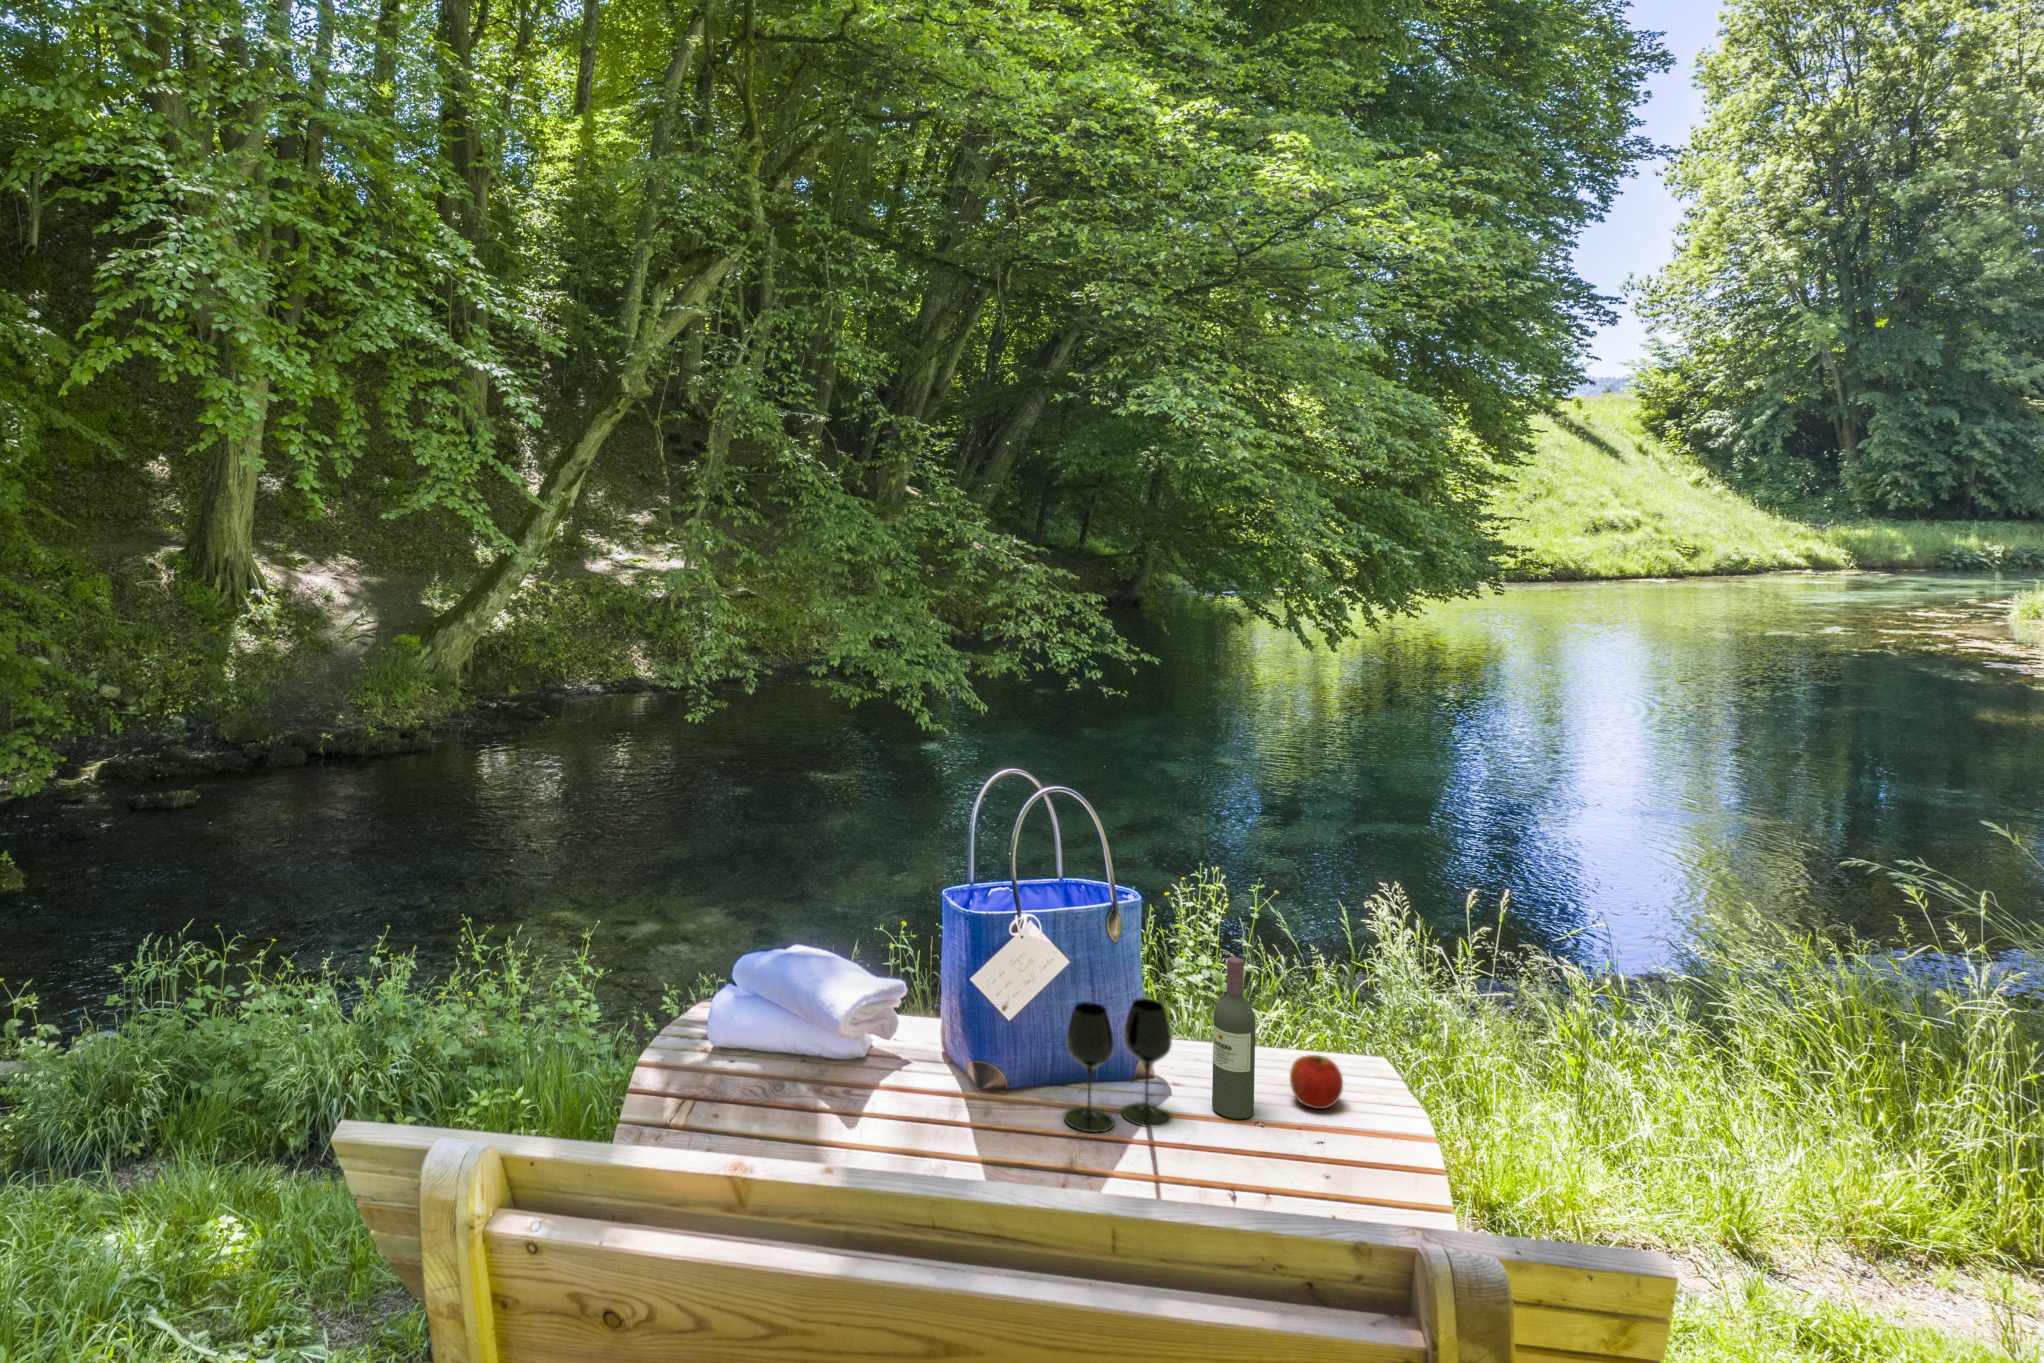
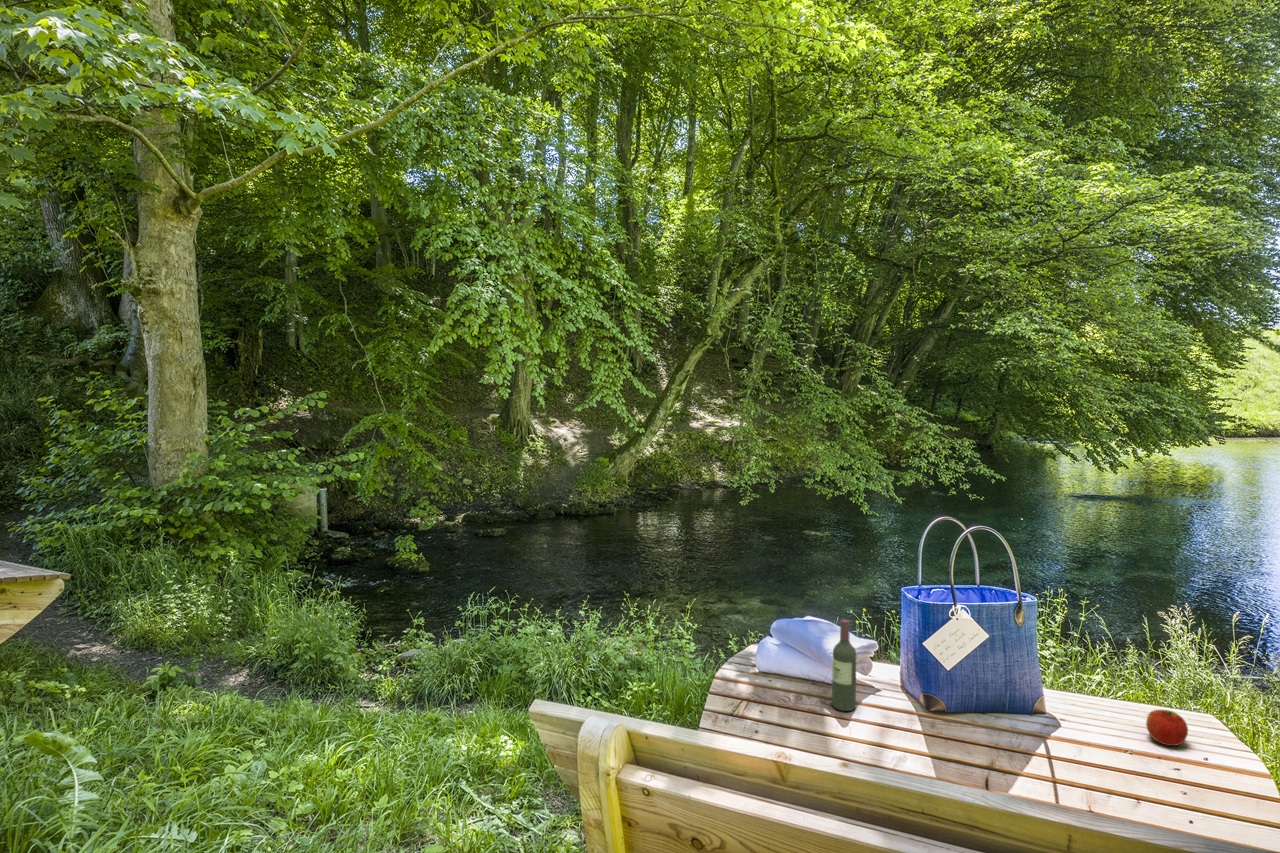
wine bottle: present [1212,957,1255,1119] -> present [832,619,856,711]
wine glass: present [1064,998,1172,1132] -> none [985,663,1062,747]

